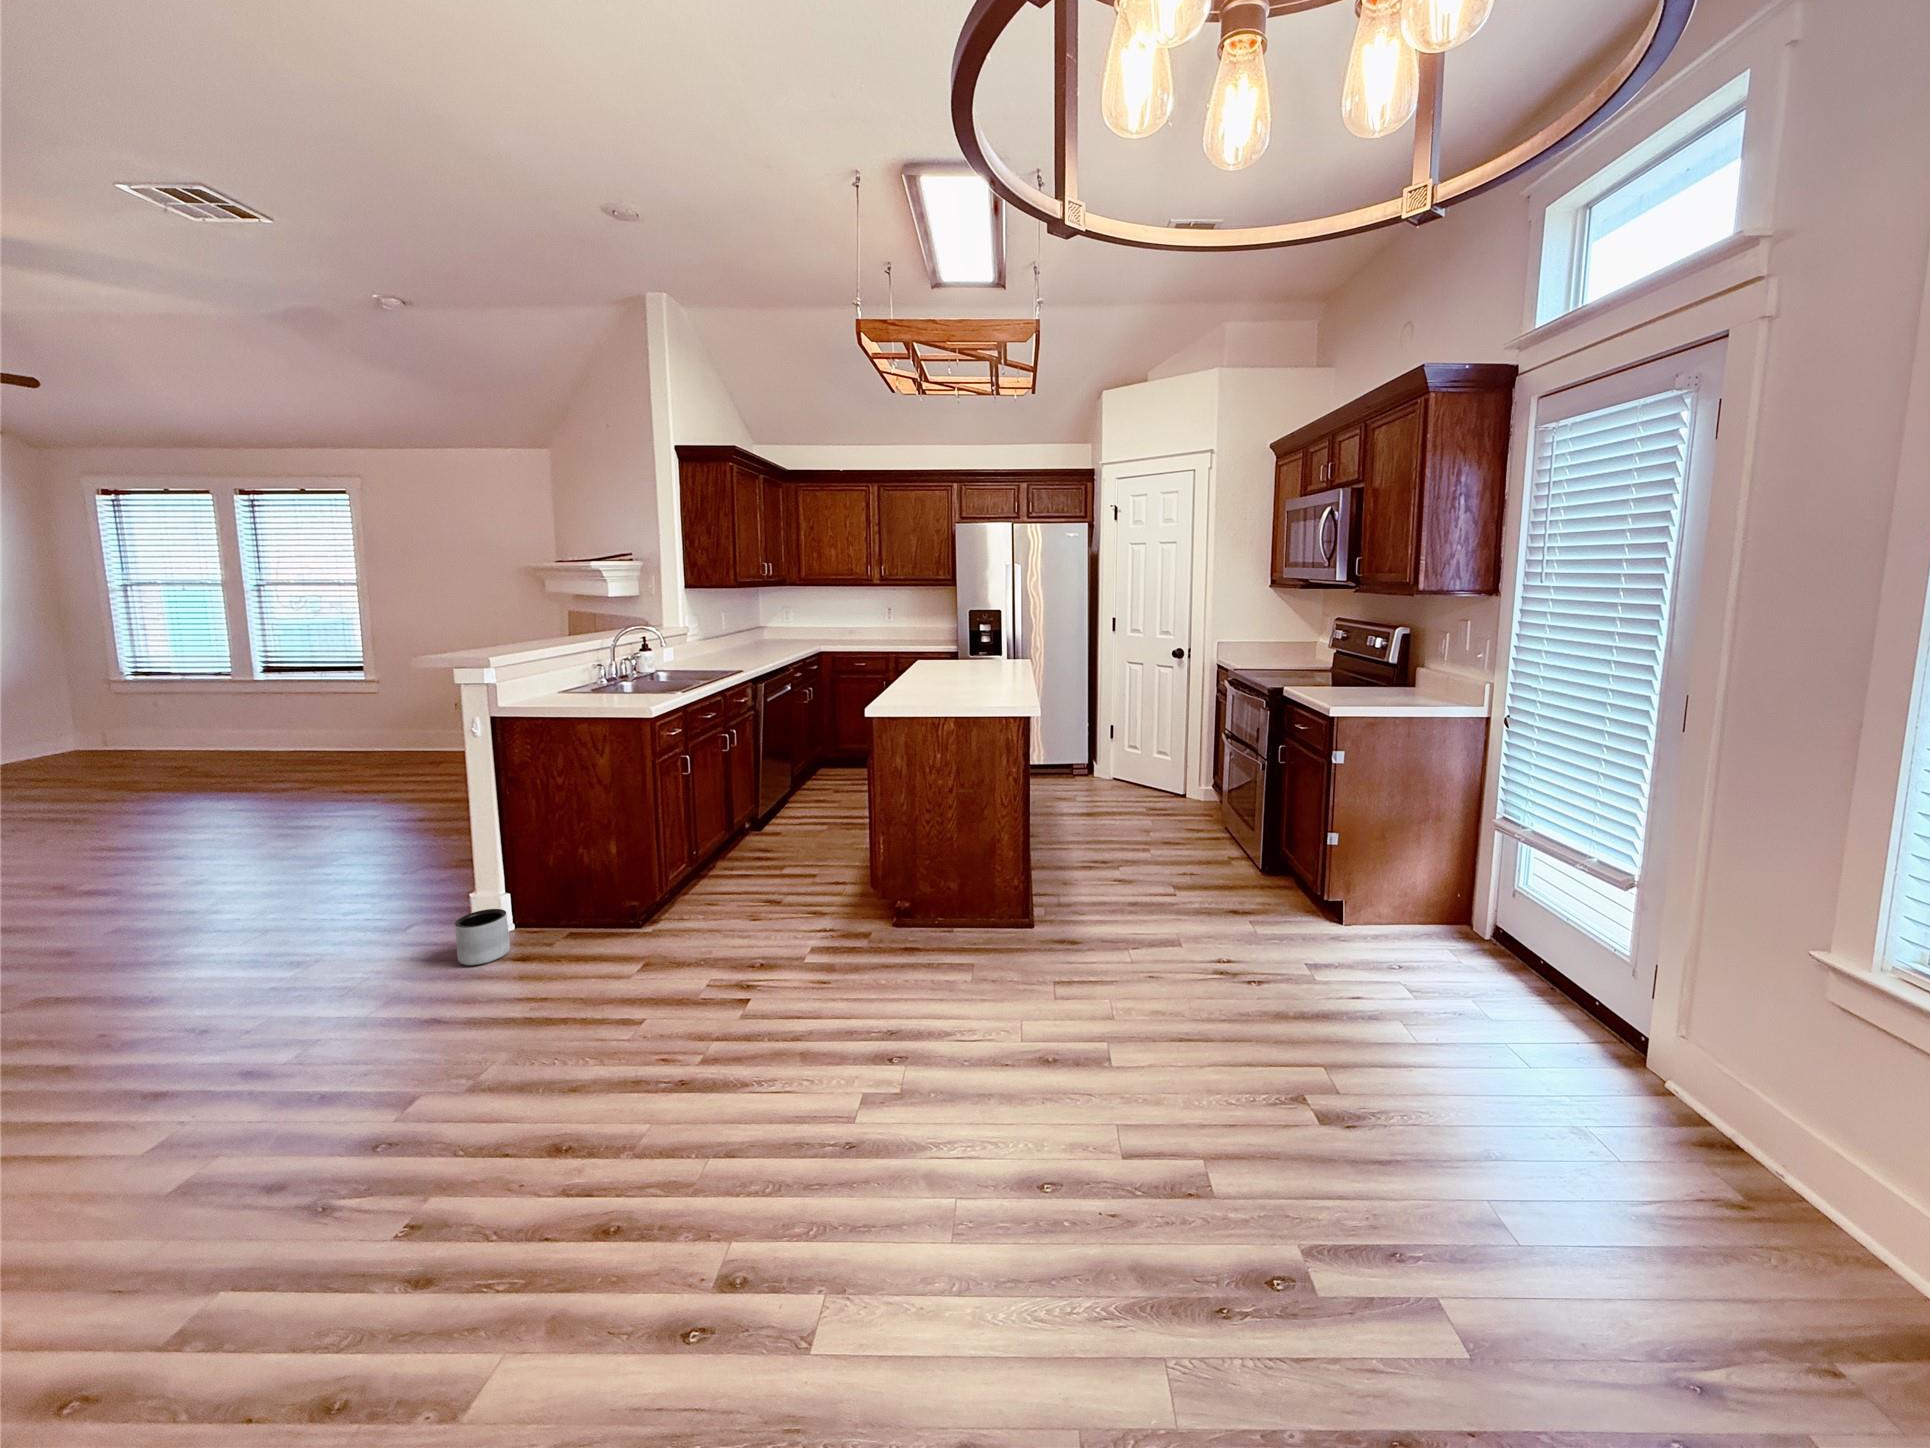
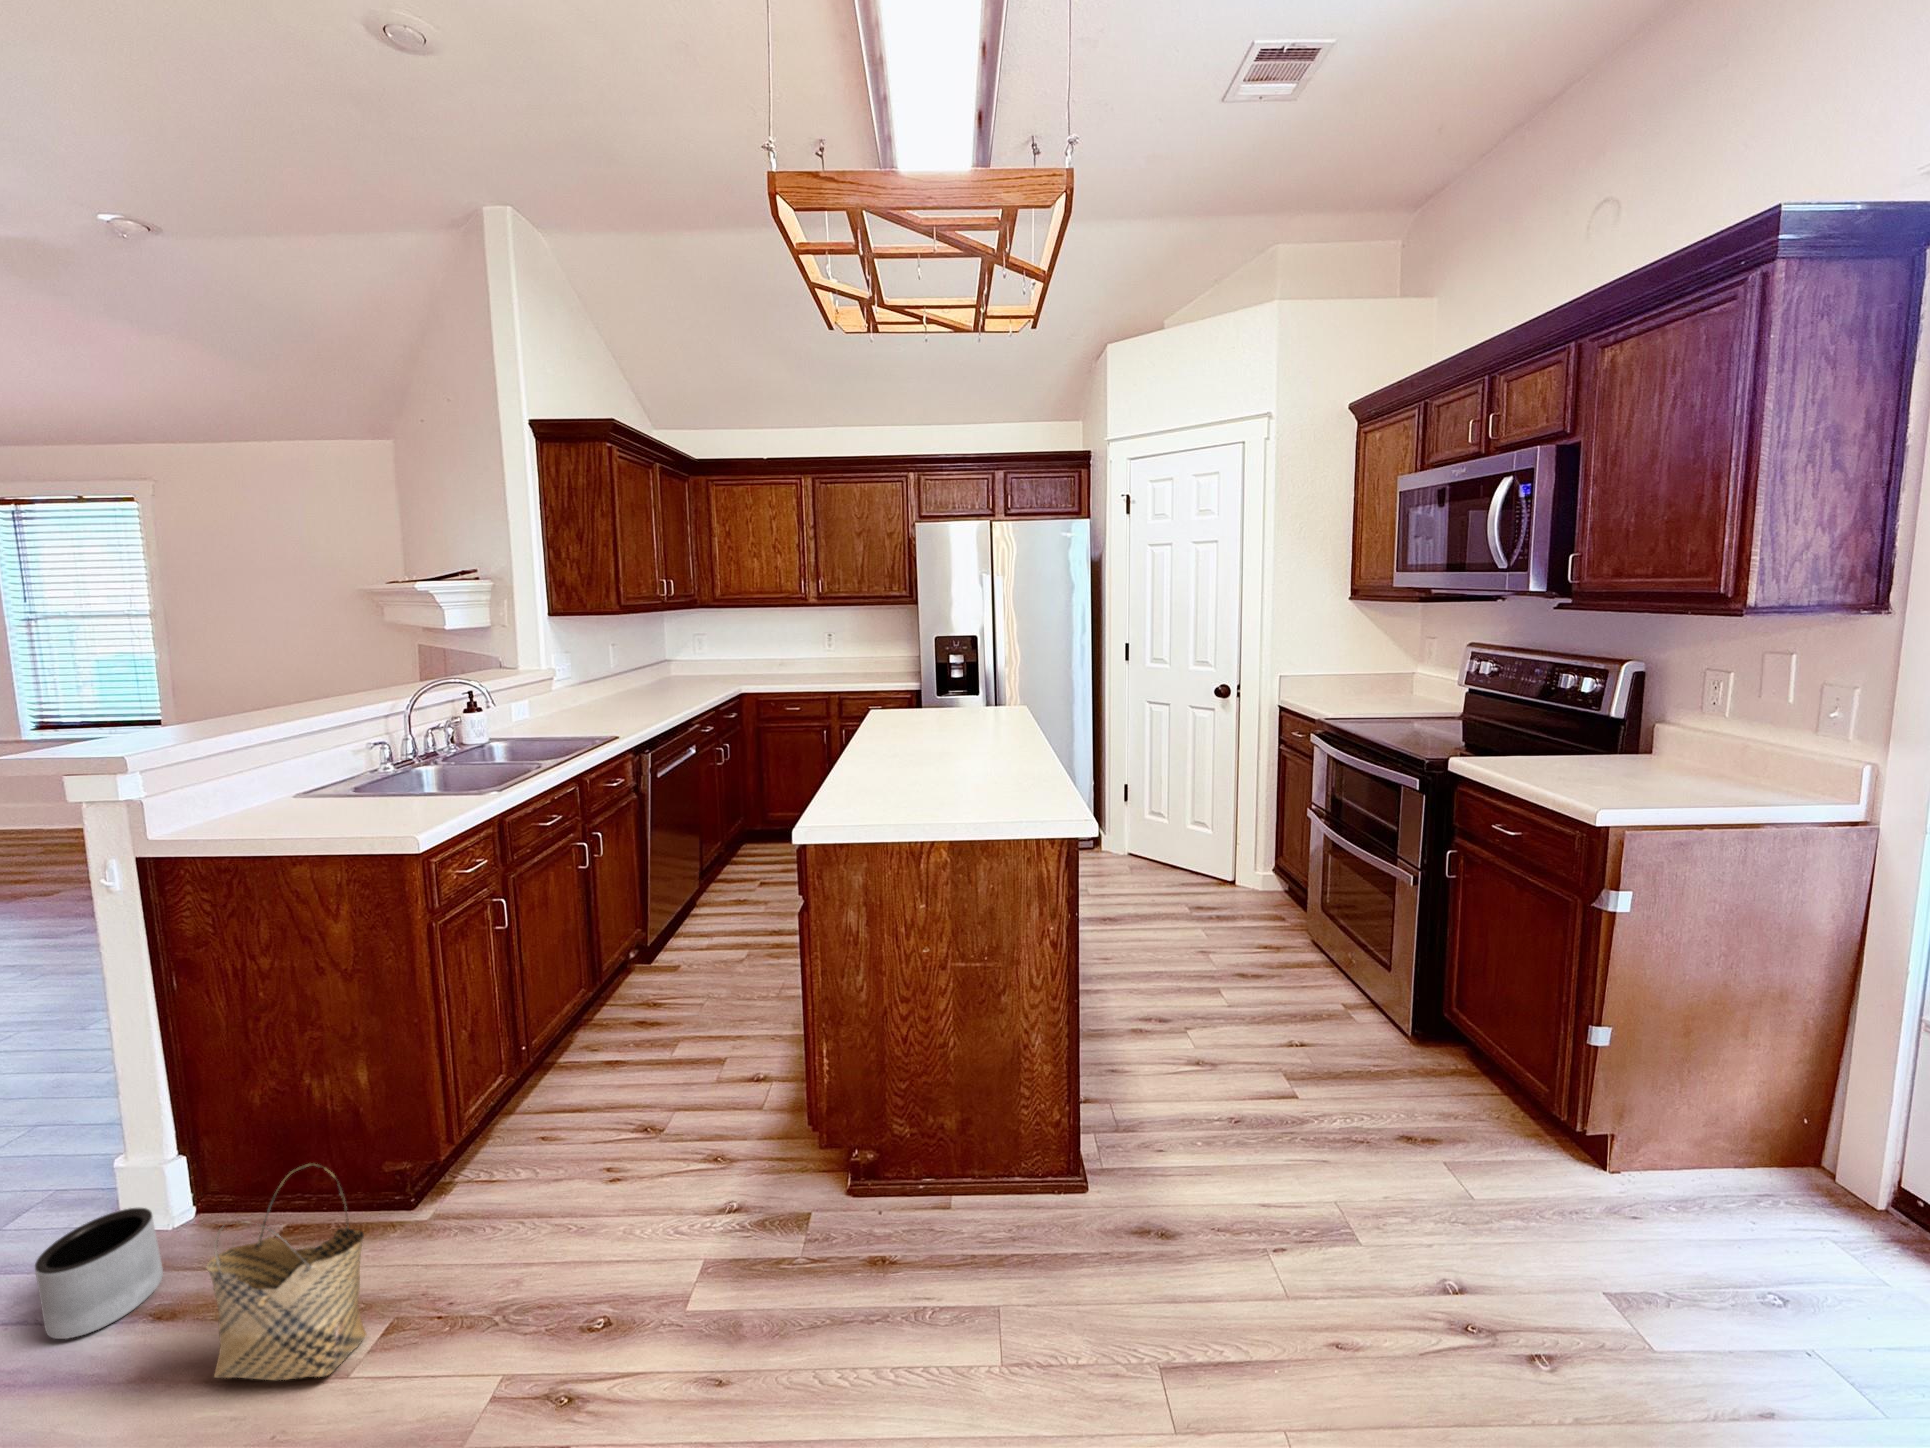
woven basket: none [556,874,633,977] -> present [207,1163,367,1380]

